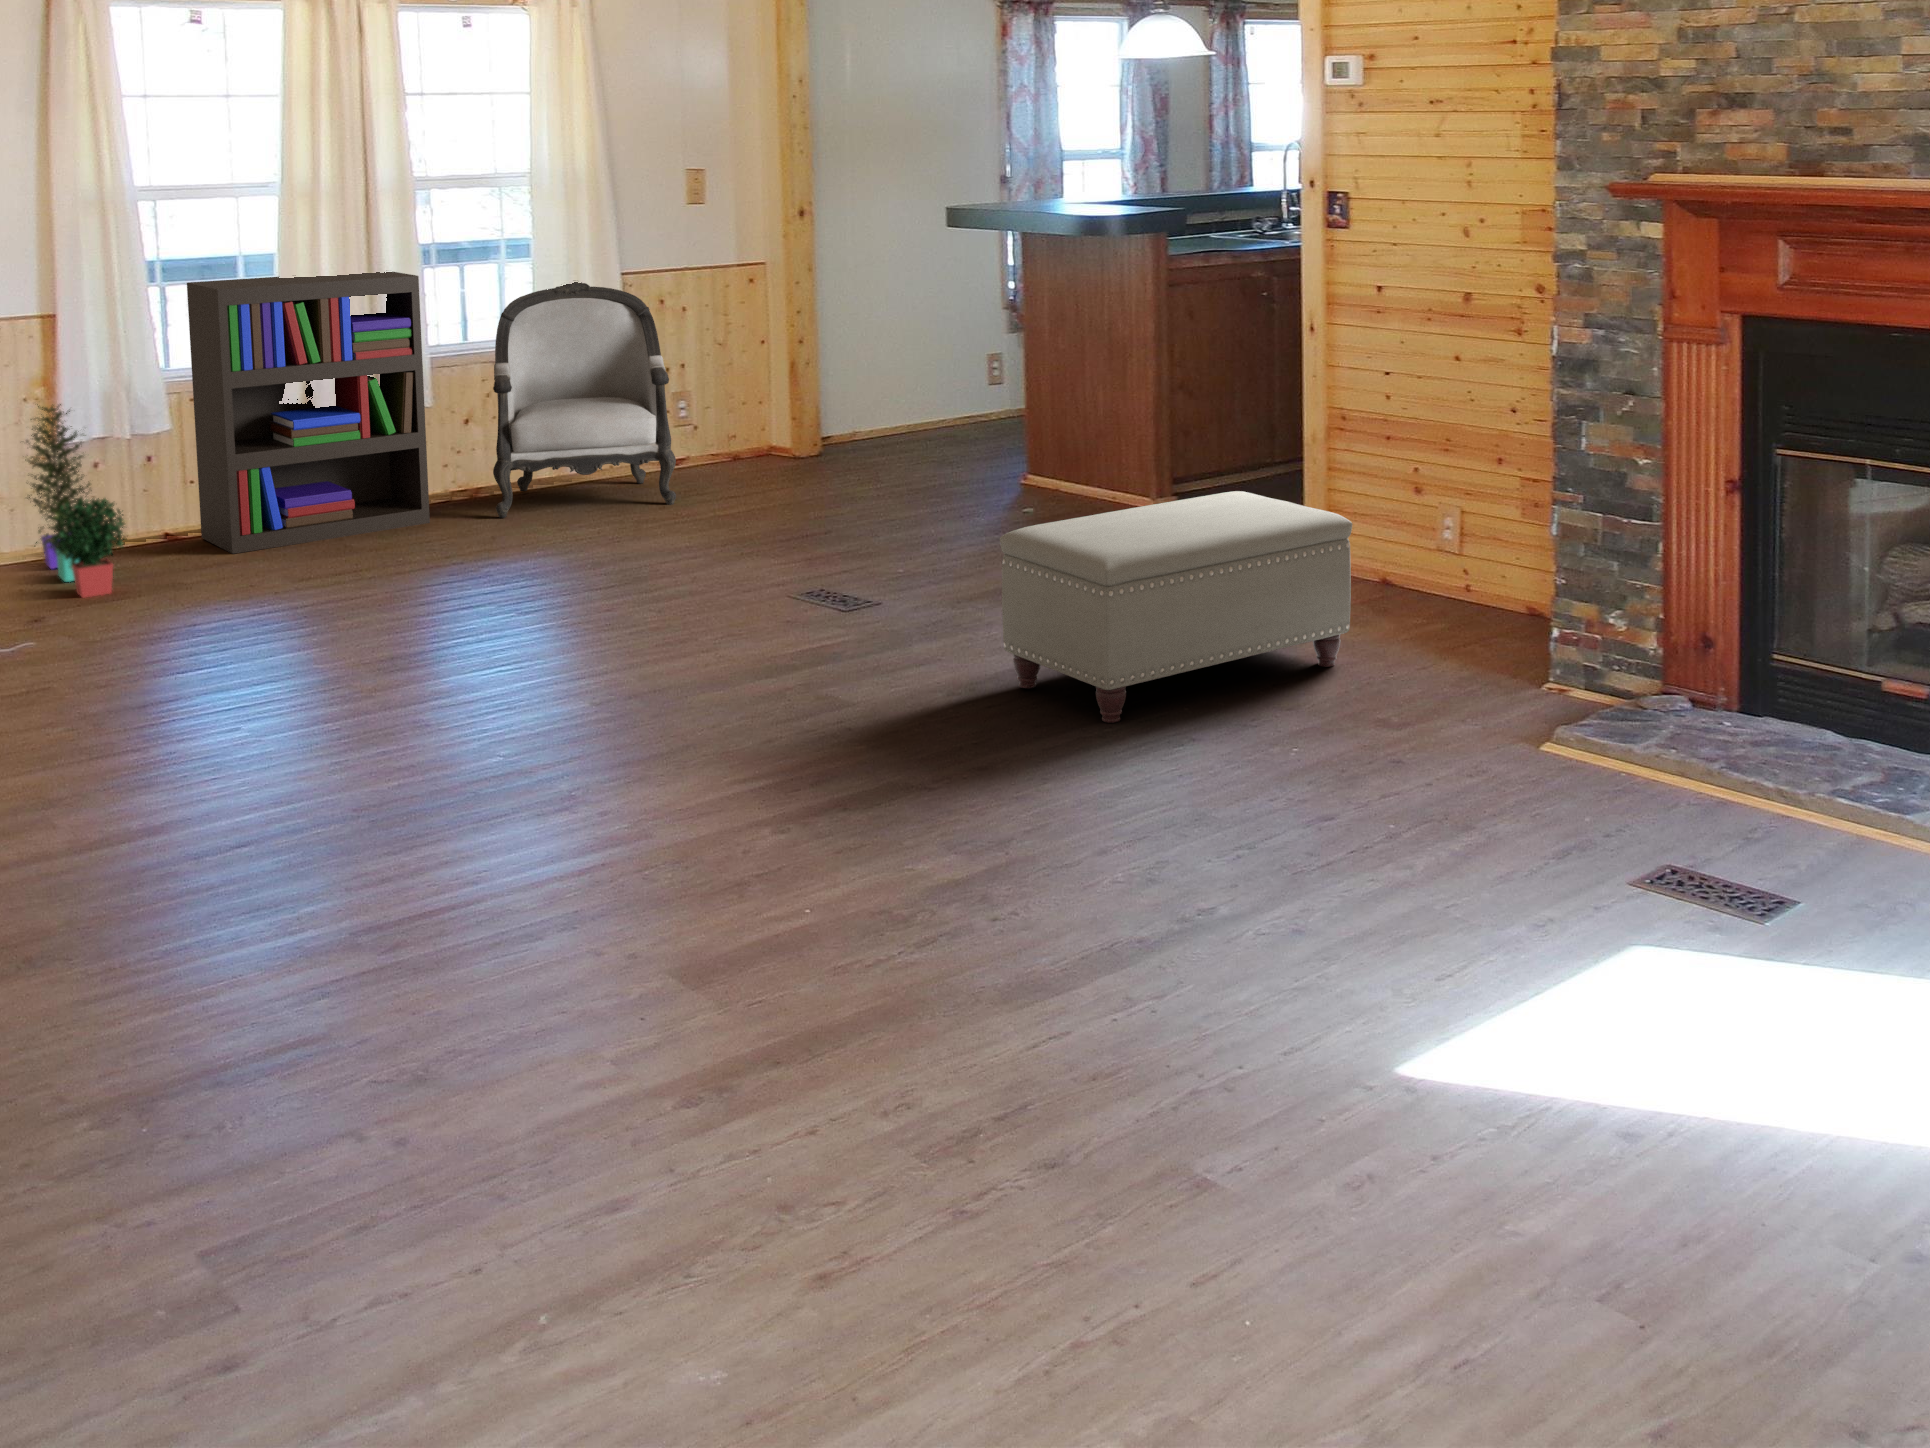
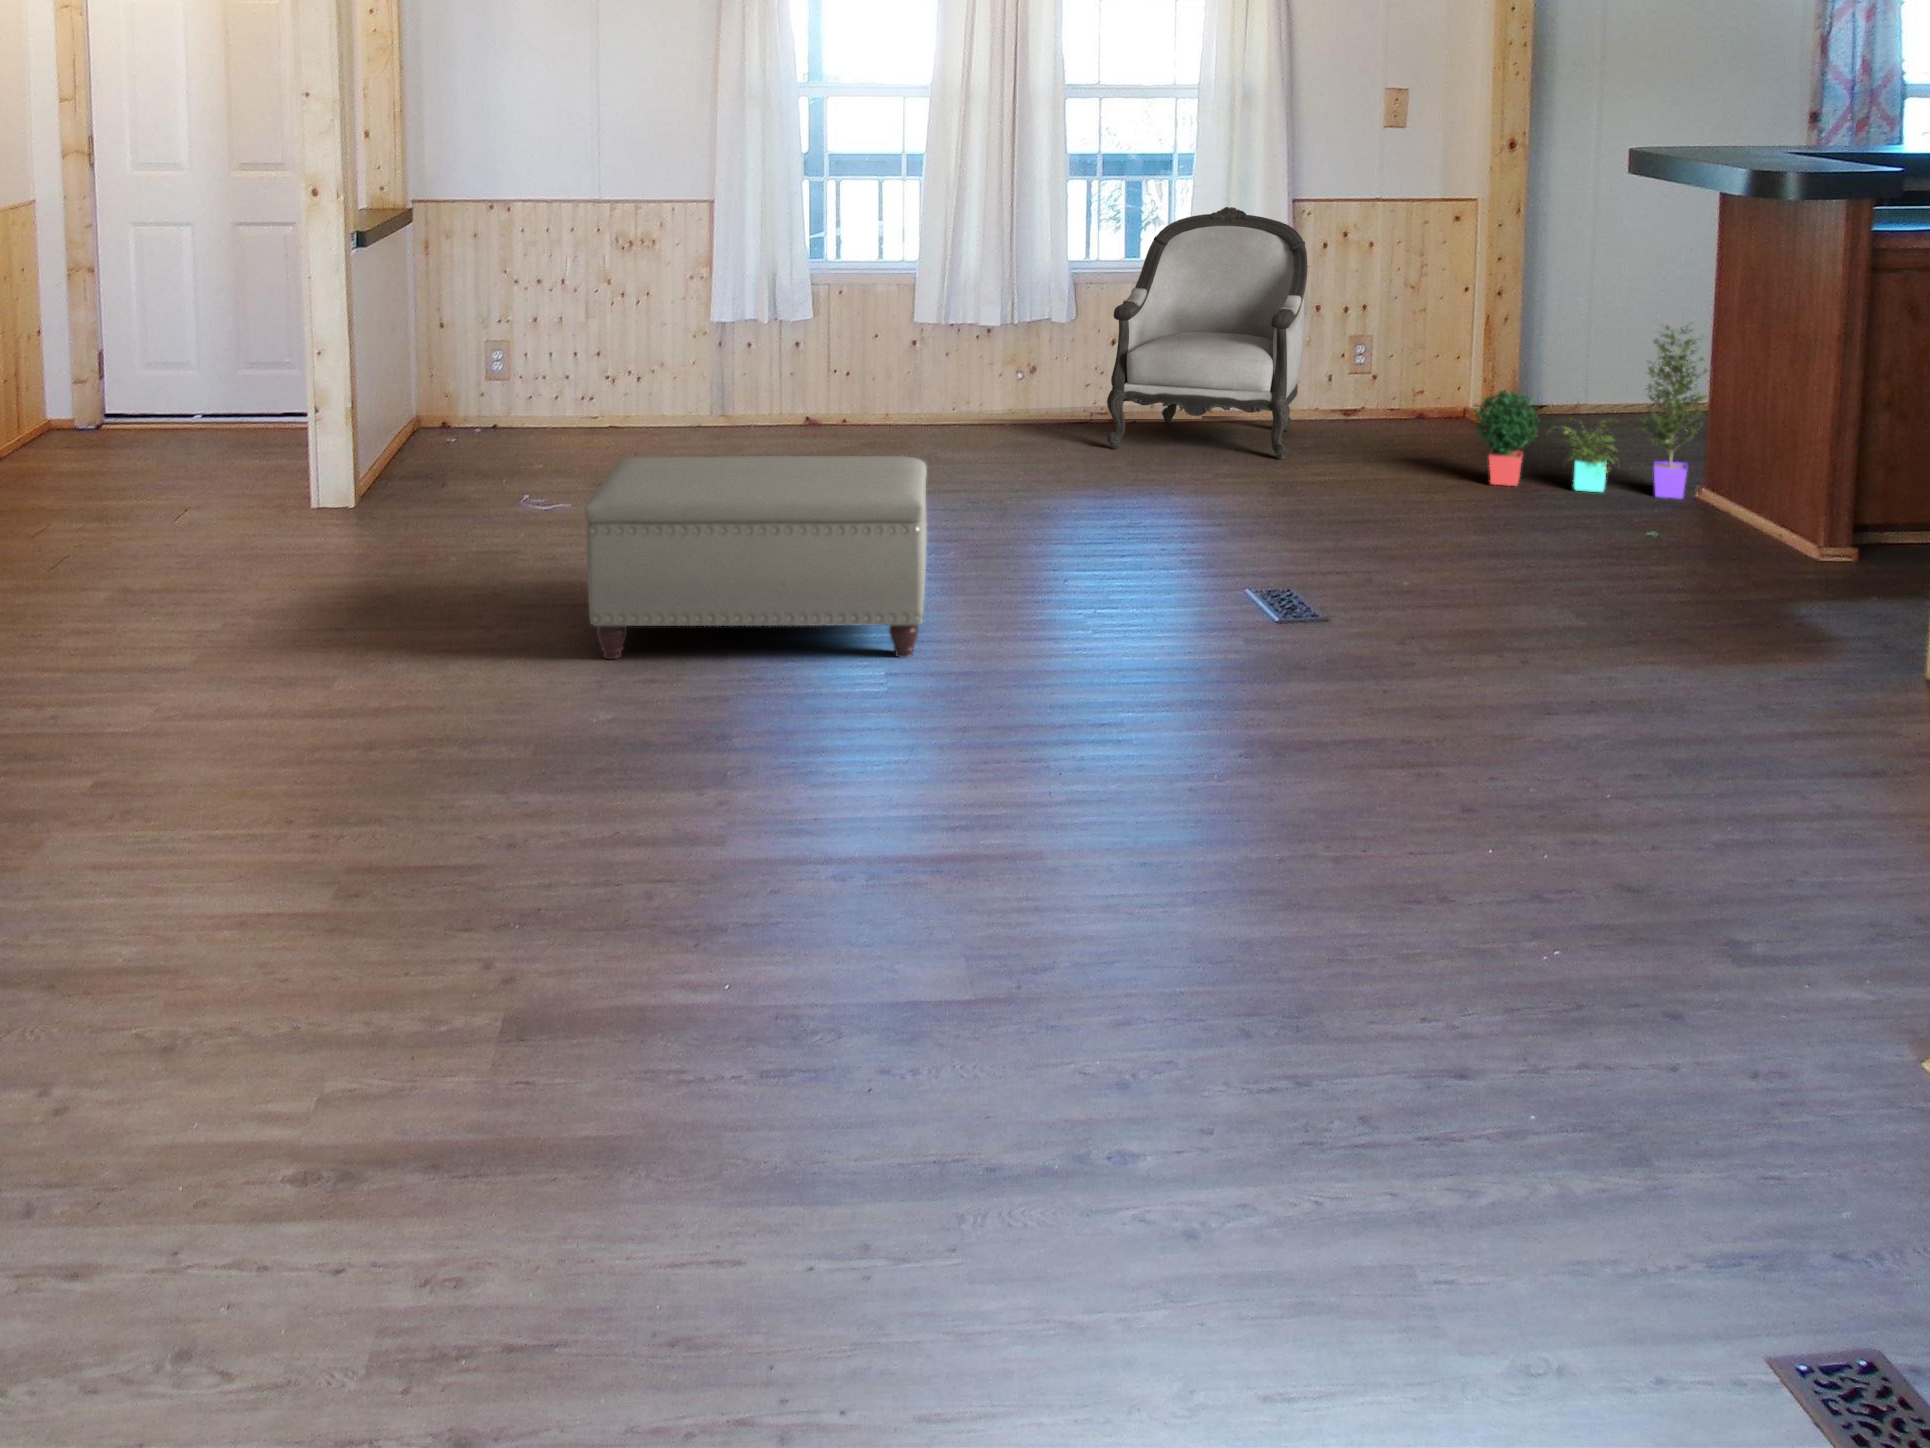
bookshelf: present [187,272,430,554] -> none [856,185,1049,447]
potted plant: present [26,404,127,597] -> present [1474,326,1709,499]
ottoman: present [1000,491,1352,723] -> present [585,456,927,659]

